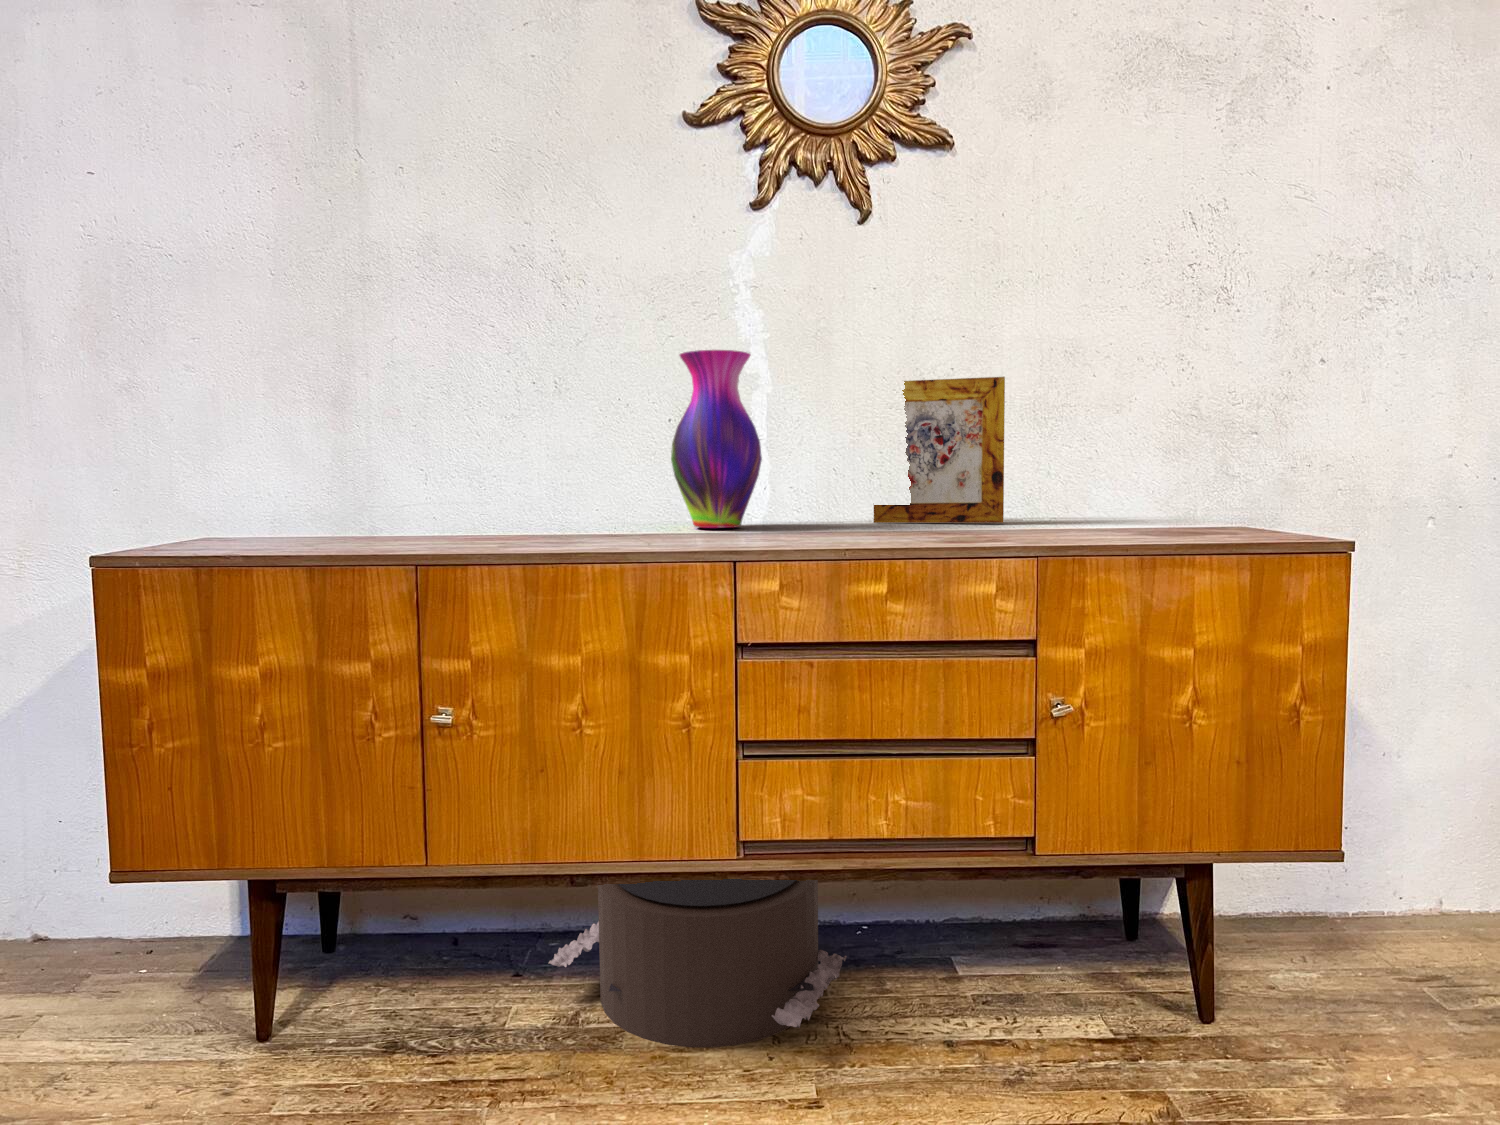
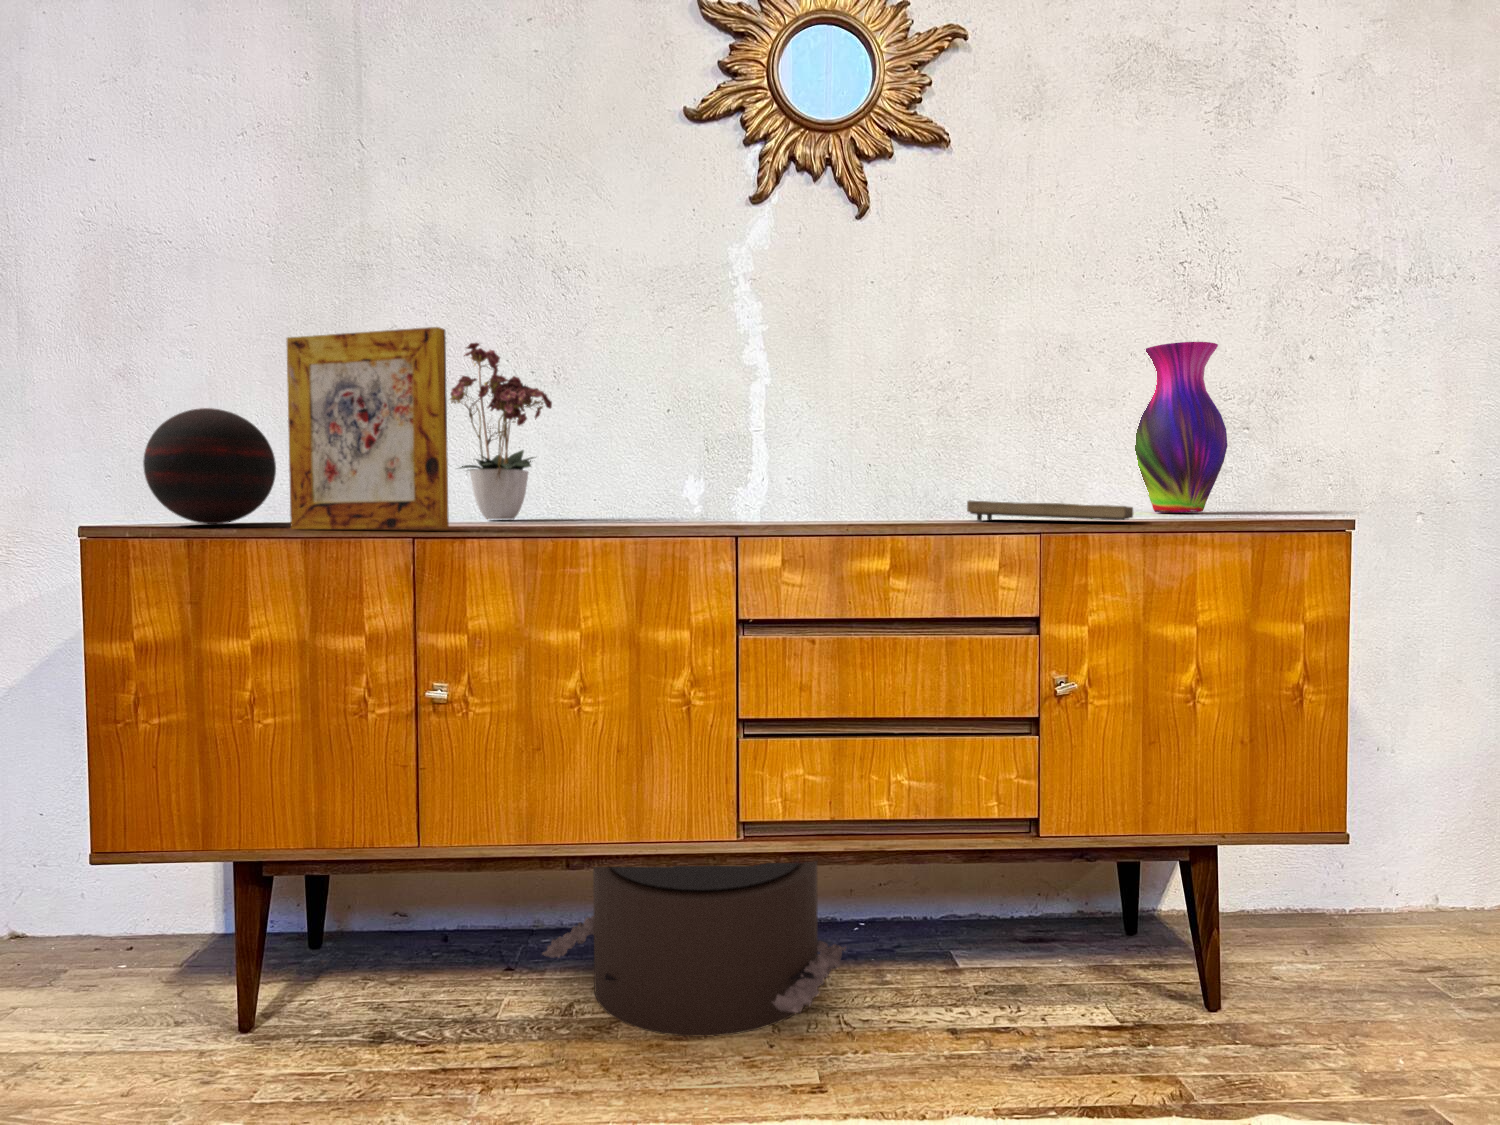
vase: present [671,350,762,528] -> present [1135,342,1228,513]
flower arrangement: none [444,351,561,536] -> present [450,343,552,519]
picture frame: present [874,376,1005,523] -> present [286,327,449,529]
decorative orb: none [150,432,280,547] -> present [143,408,276,524]
tray: none [967,517,1134,541] -> present [967,501,1133,521]

